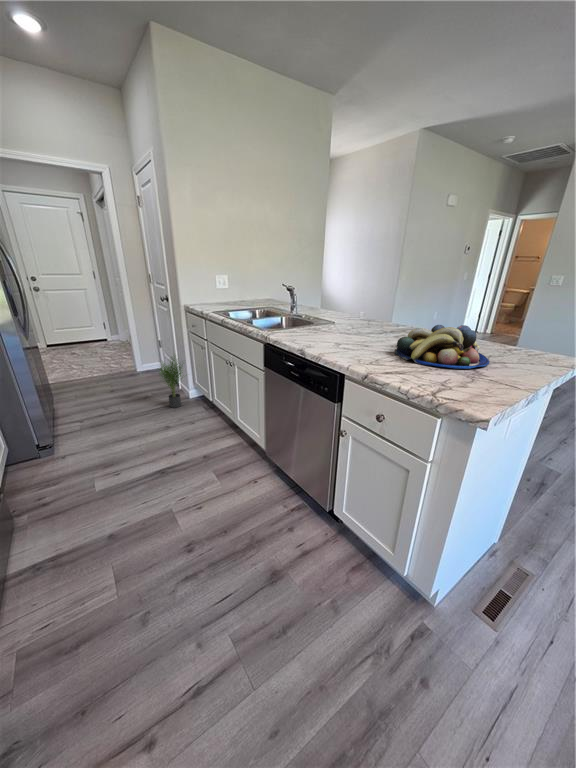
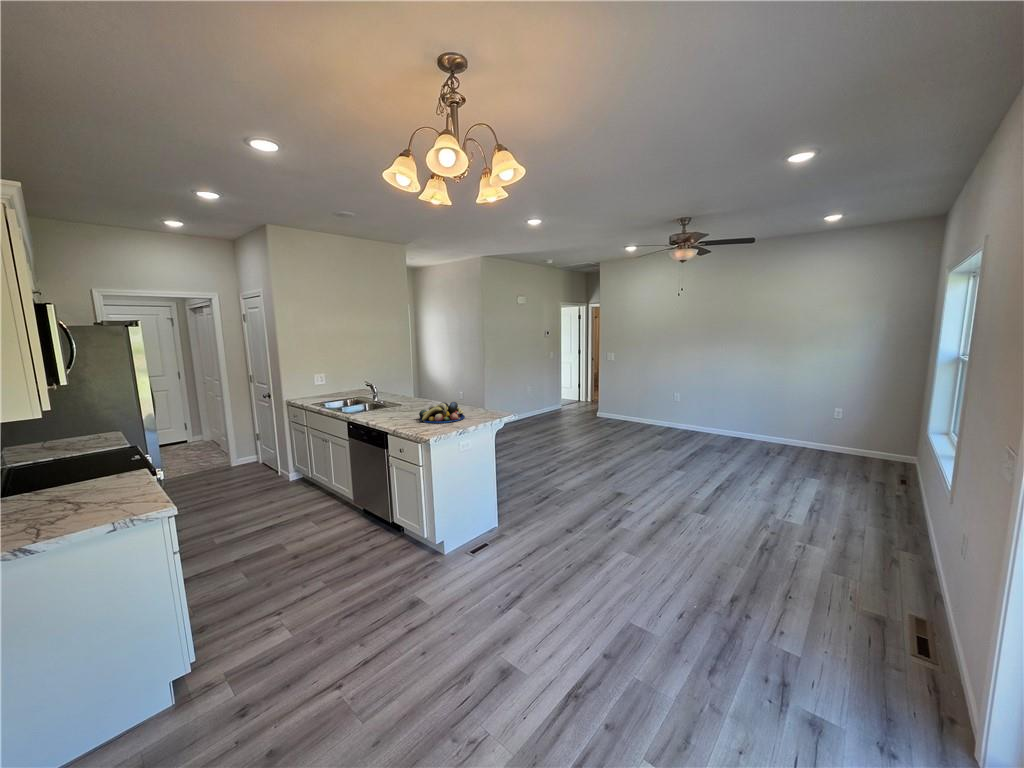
potted plant: present [160,358,182,408] -> none [257,439,292,489]

